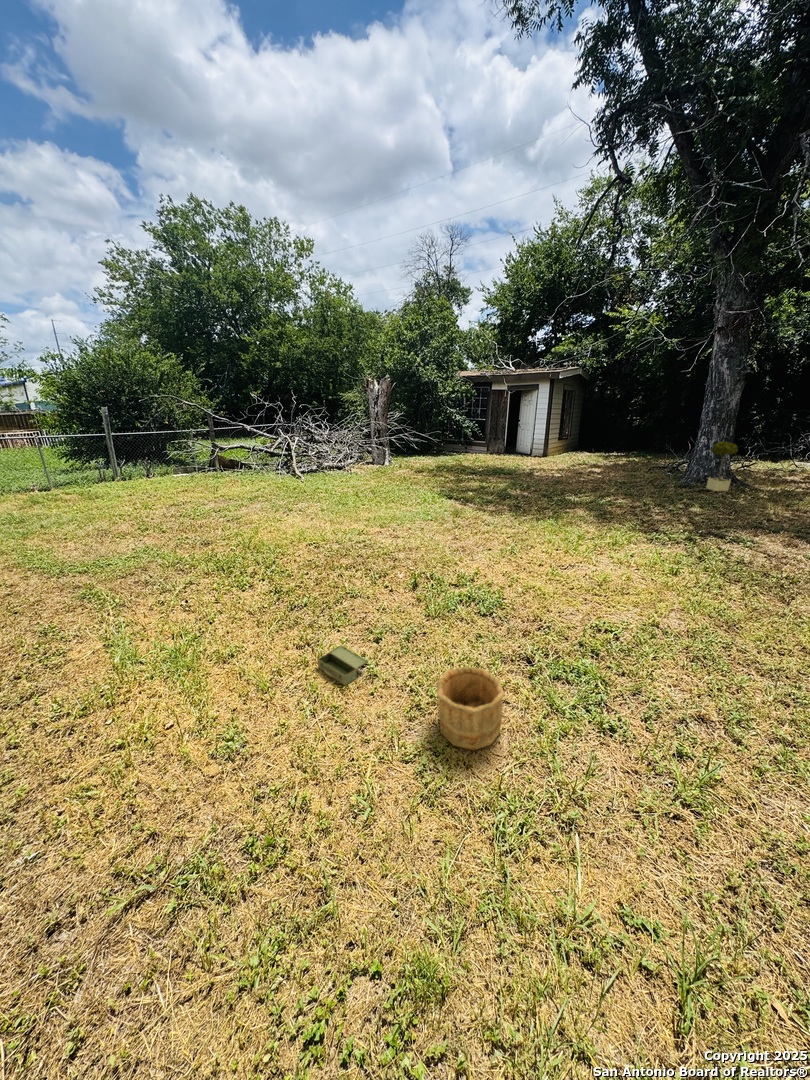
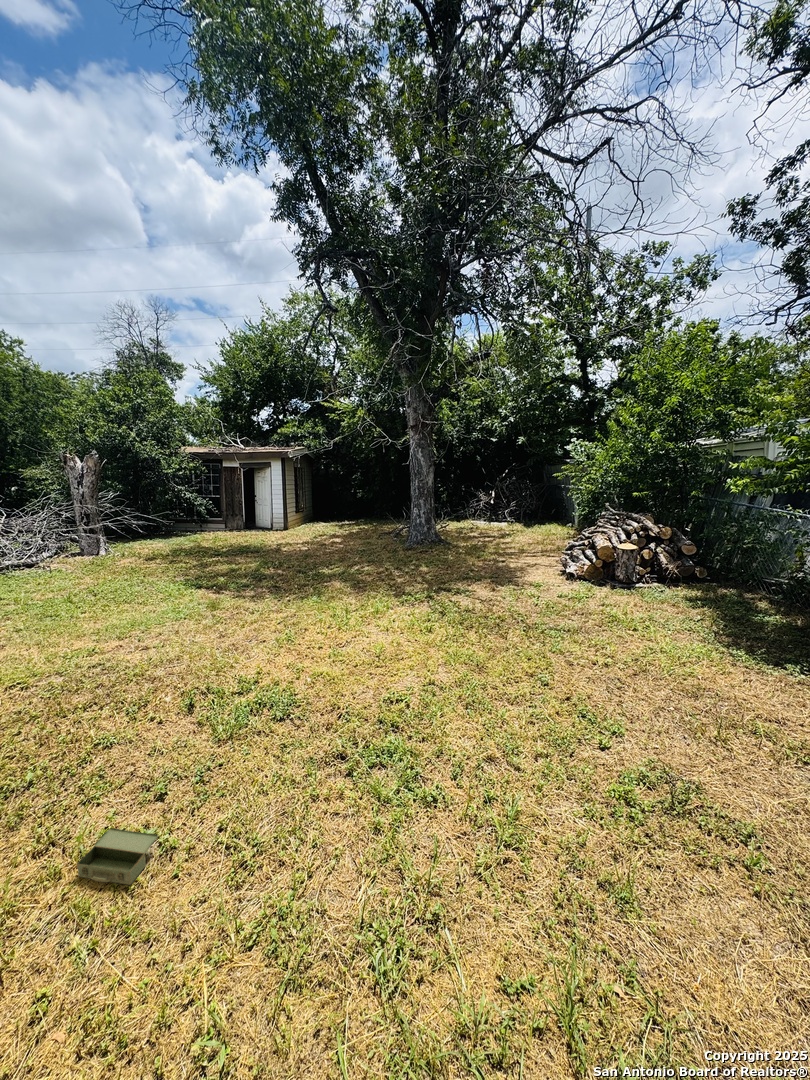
potted tree: present [706,442,738,491] -> none [422,513,439,552]
wooden bucket: present [437,667,505,750] -> none [267,788,344,895]

